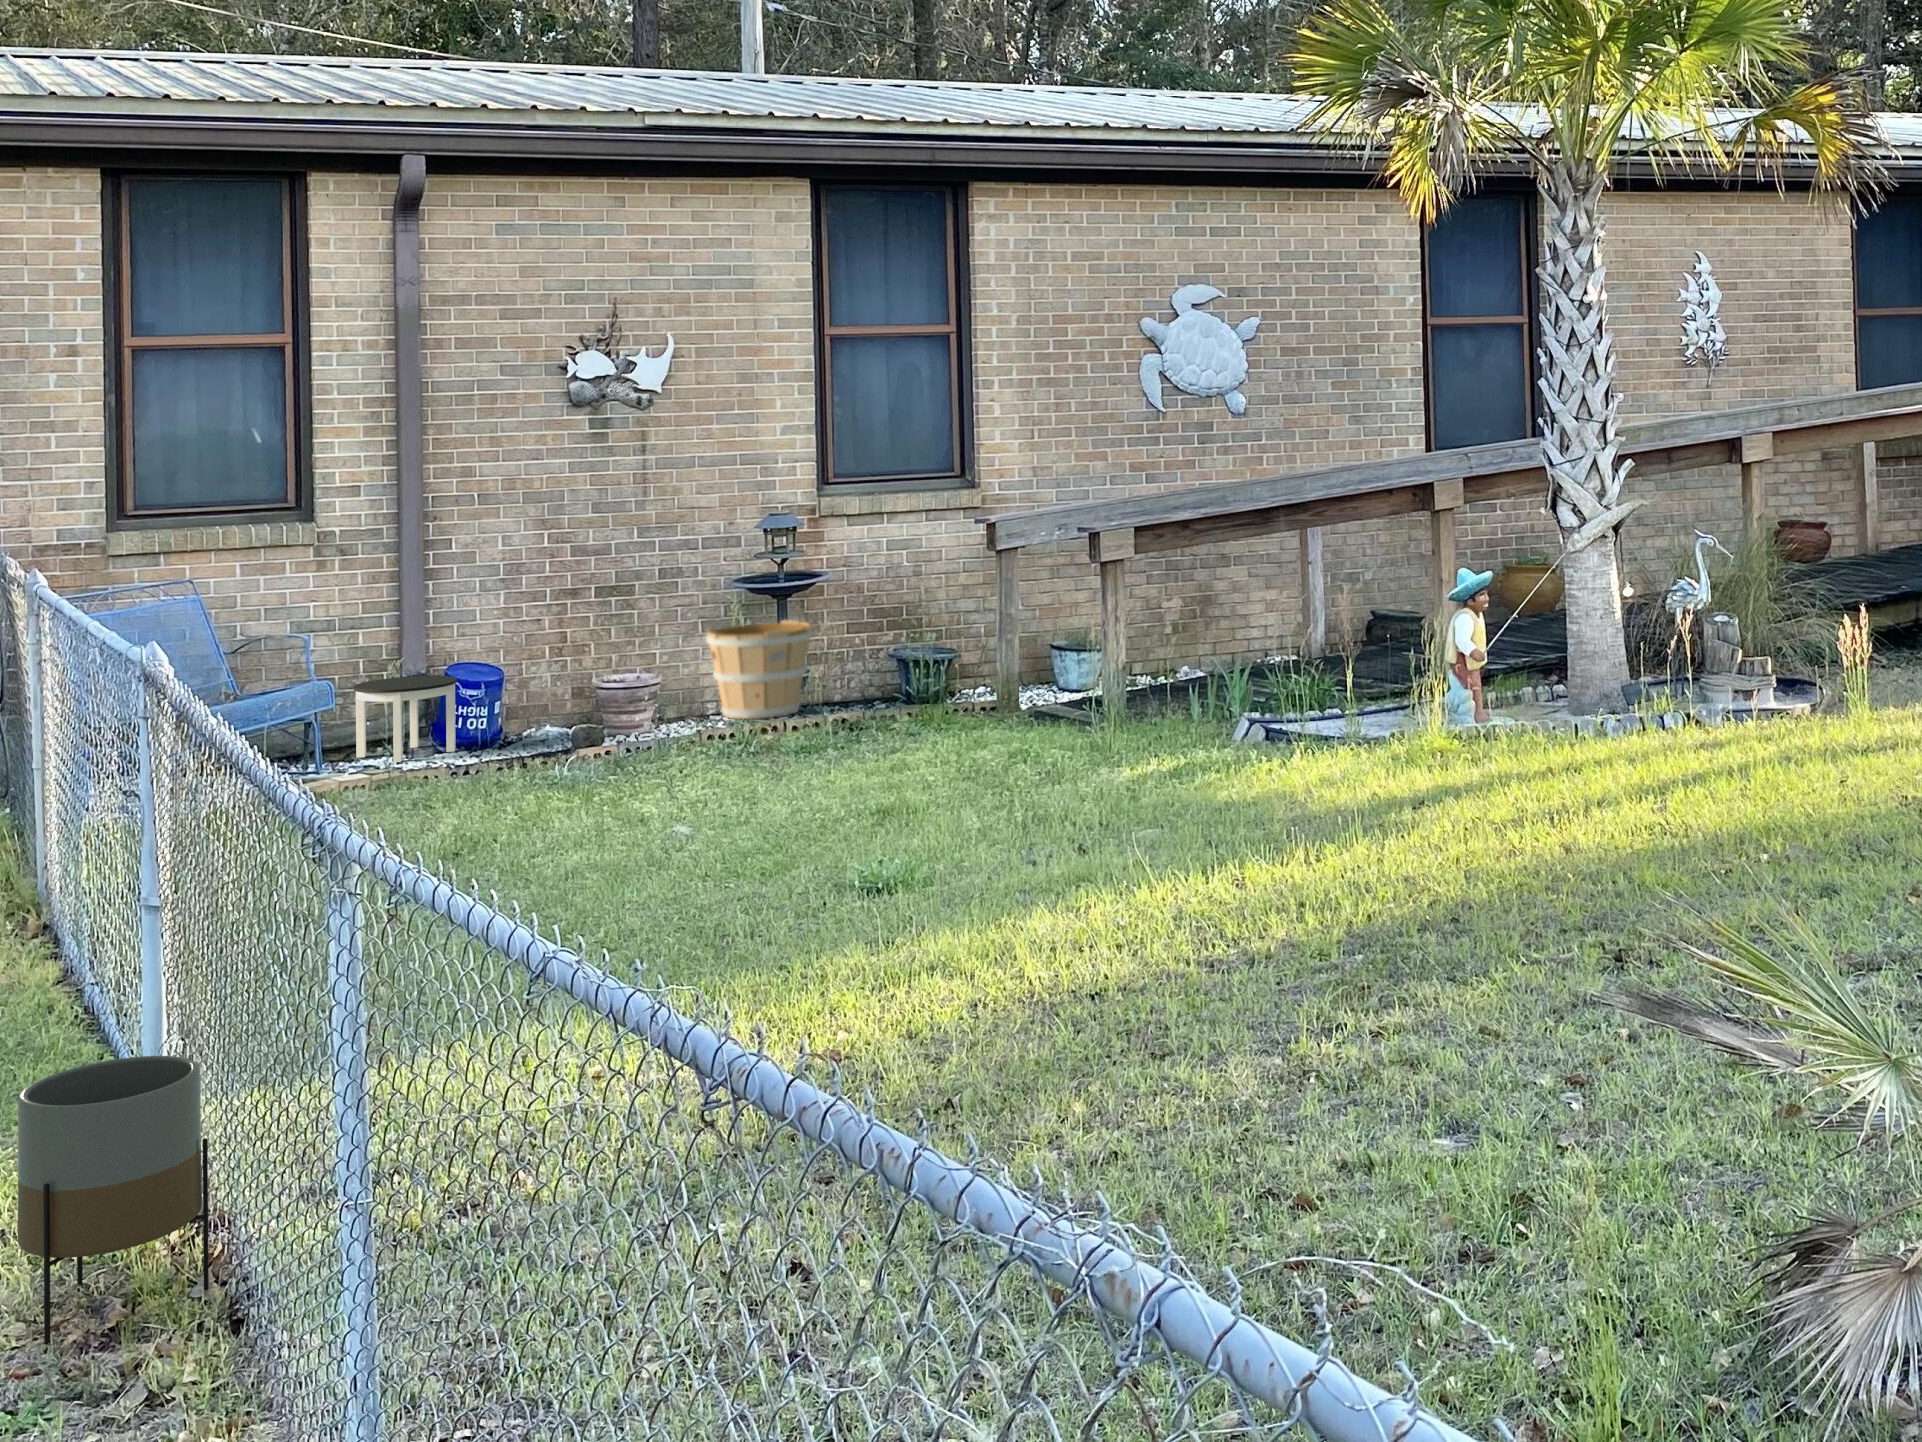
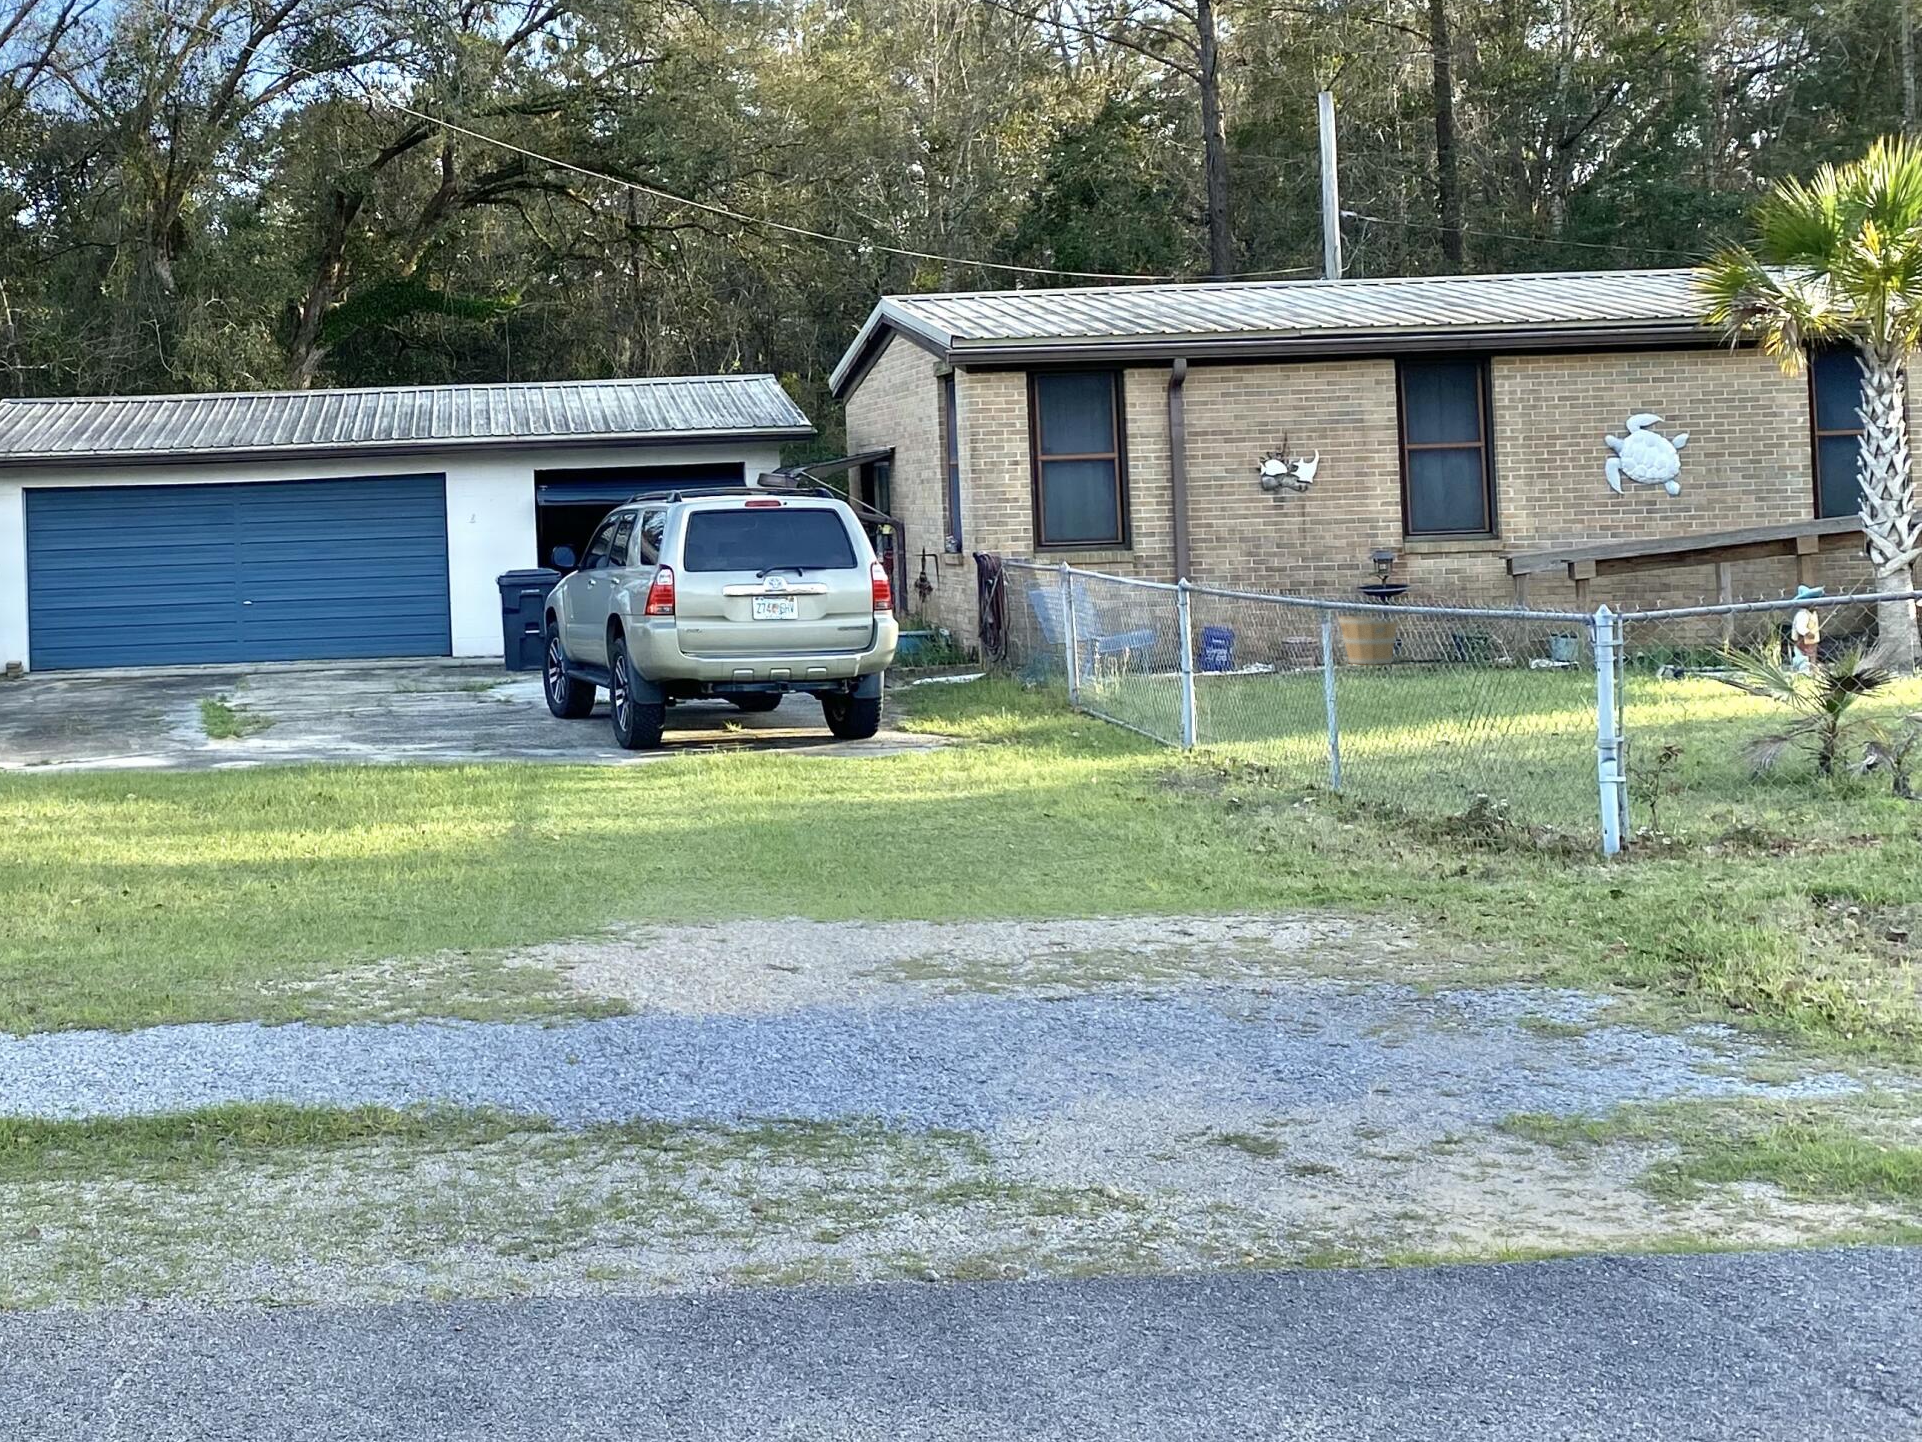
round table: present [353,676,457,762] -> none [1162,631,1212,671]
planter: present [18,1056,209,1344] -> none [1210,681,1260,748]

